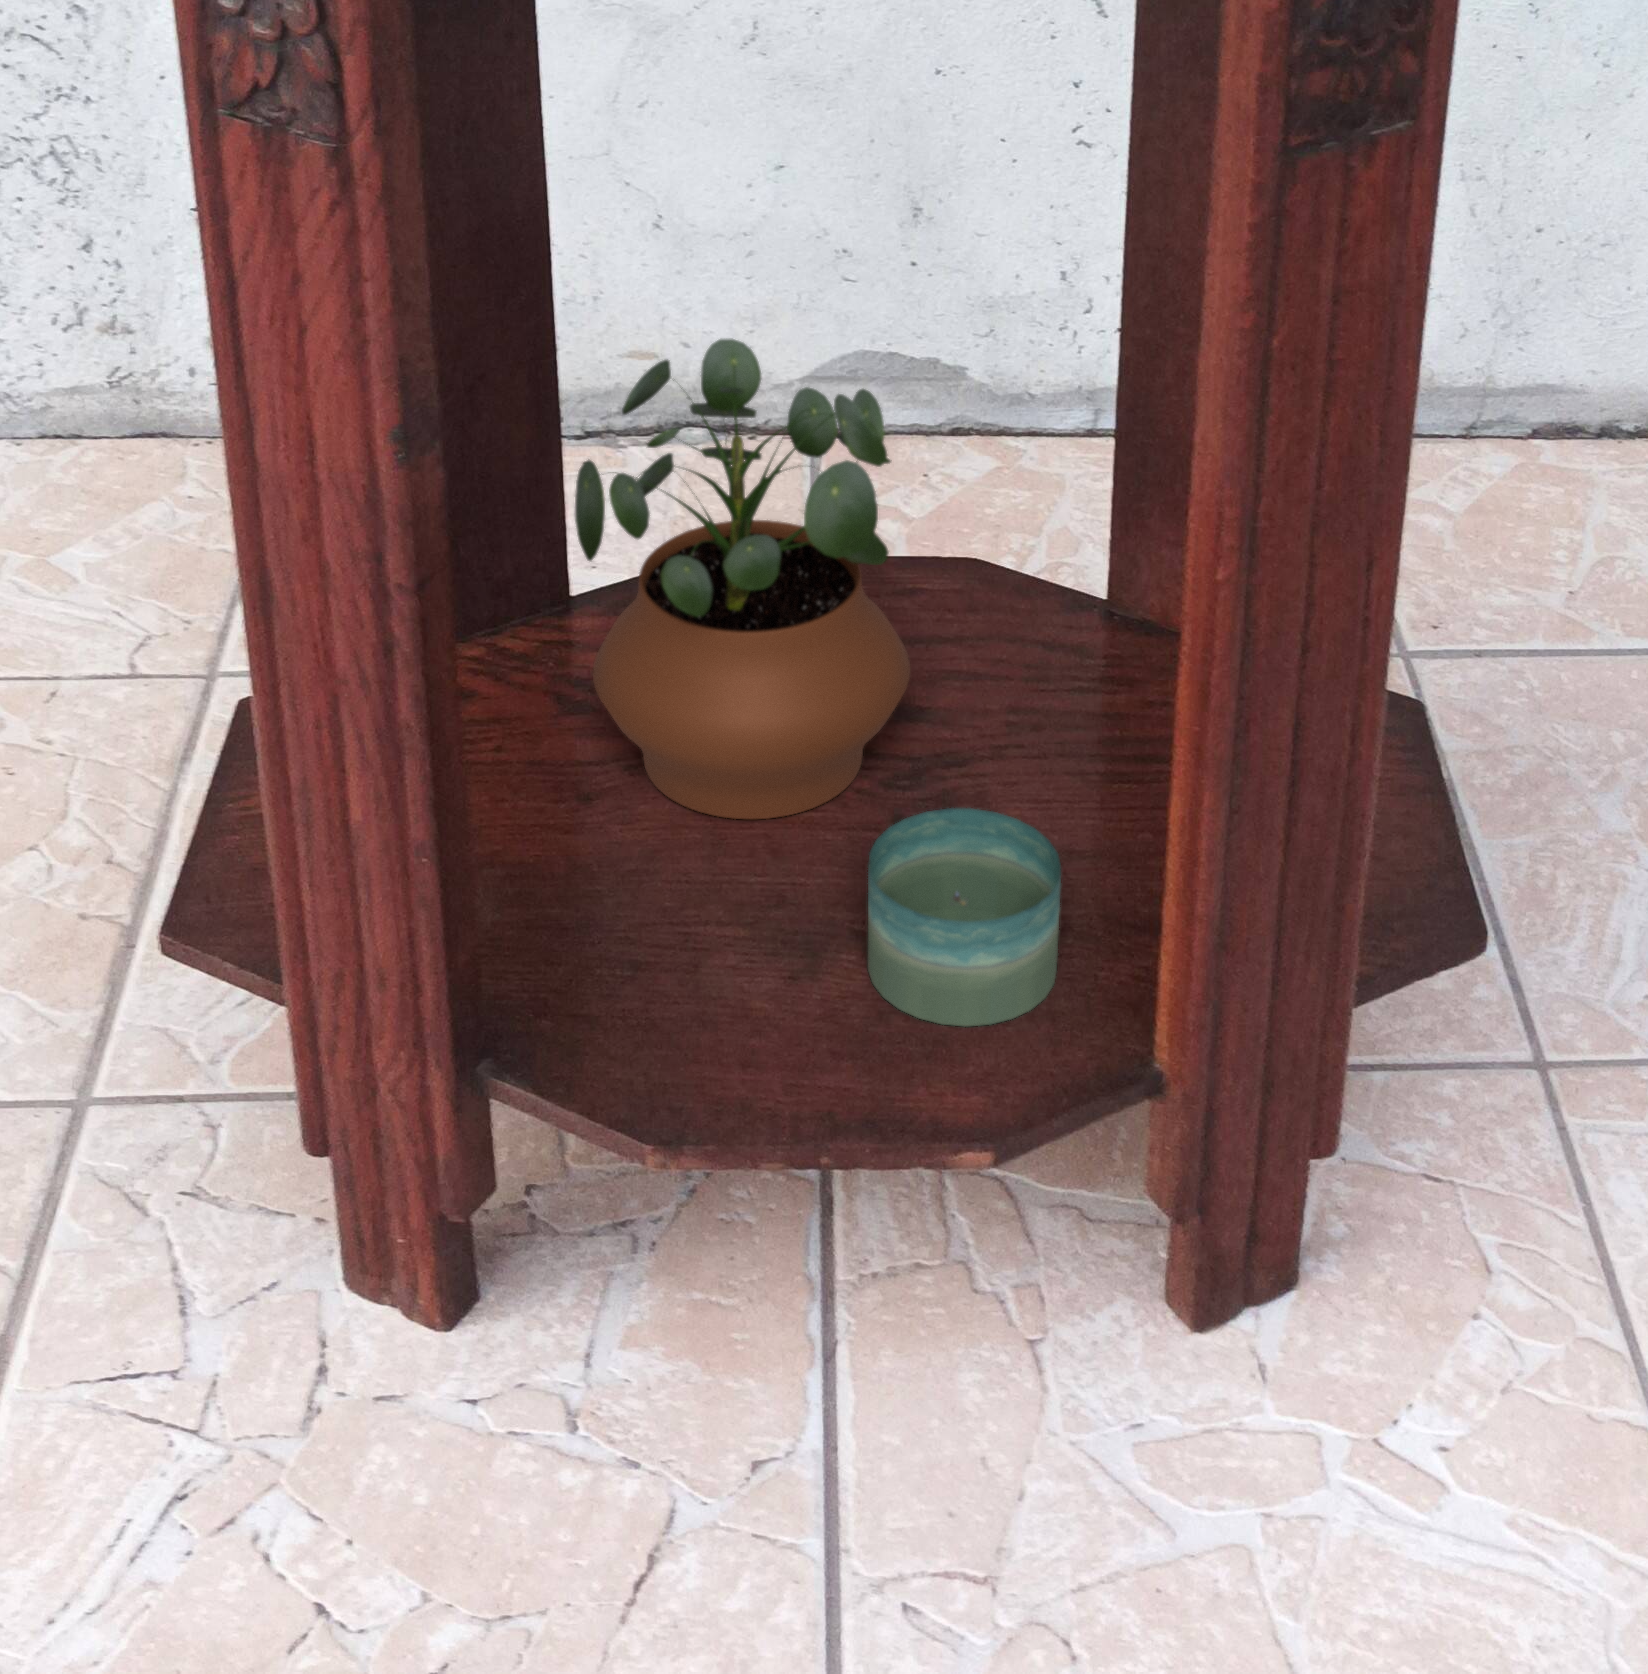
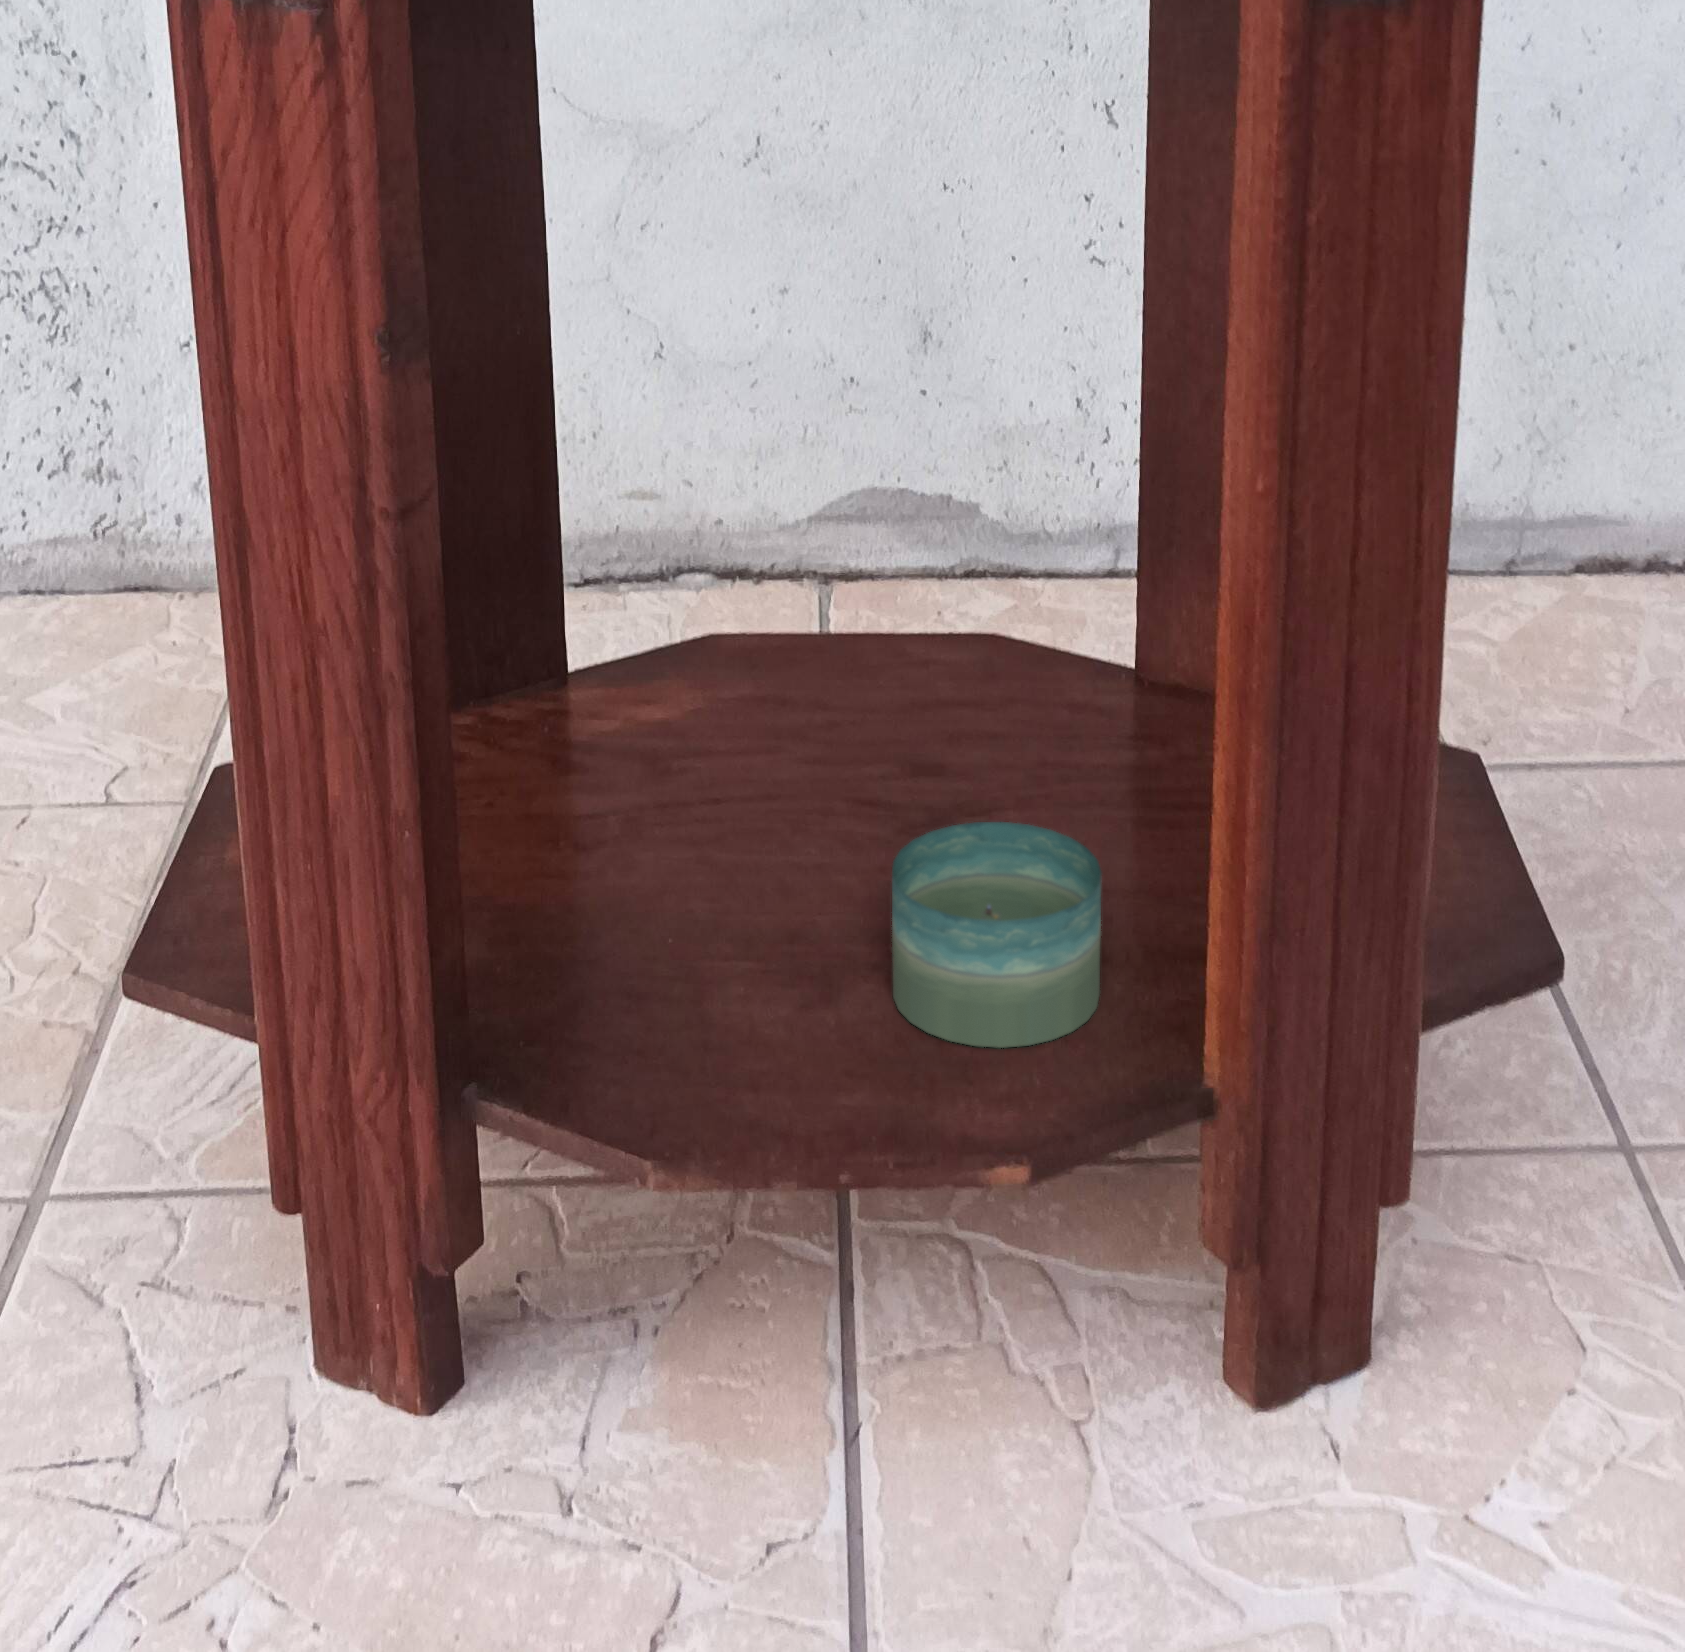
potted plant: present [575,339,911,819] -> none [575,359,934,866]

